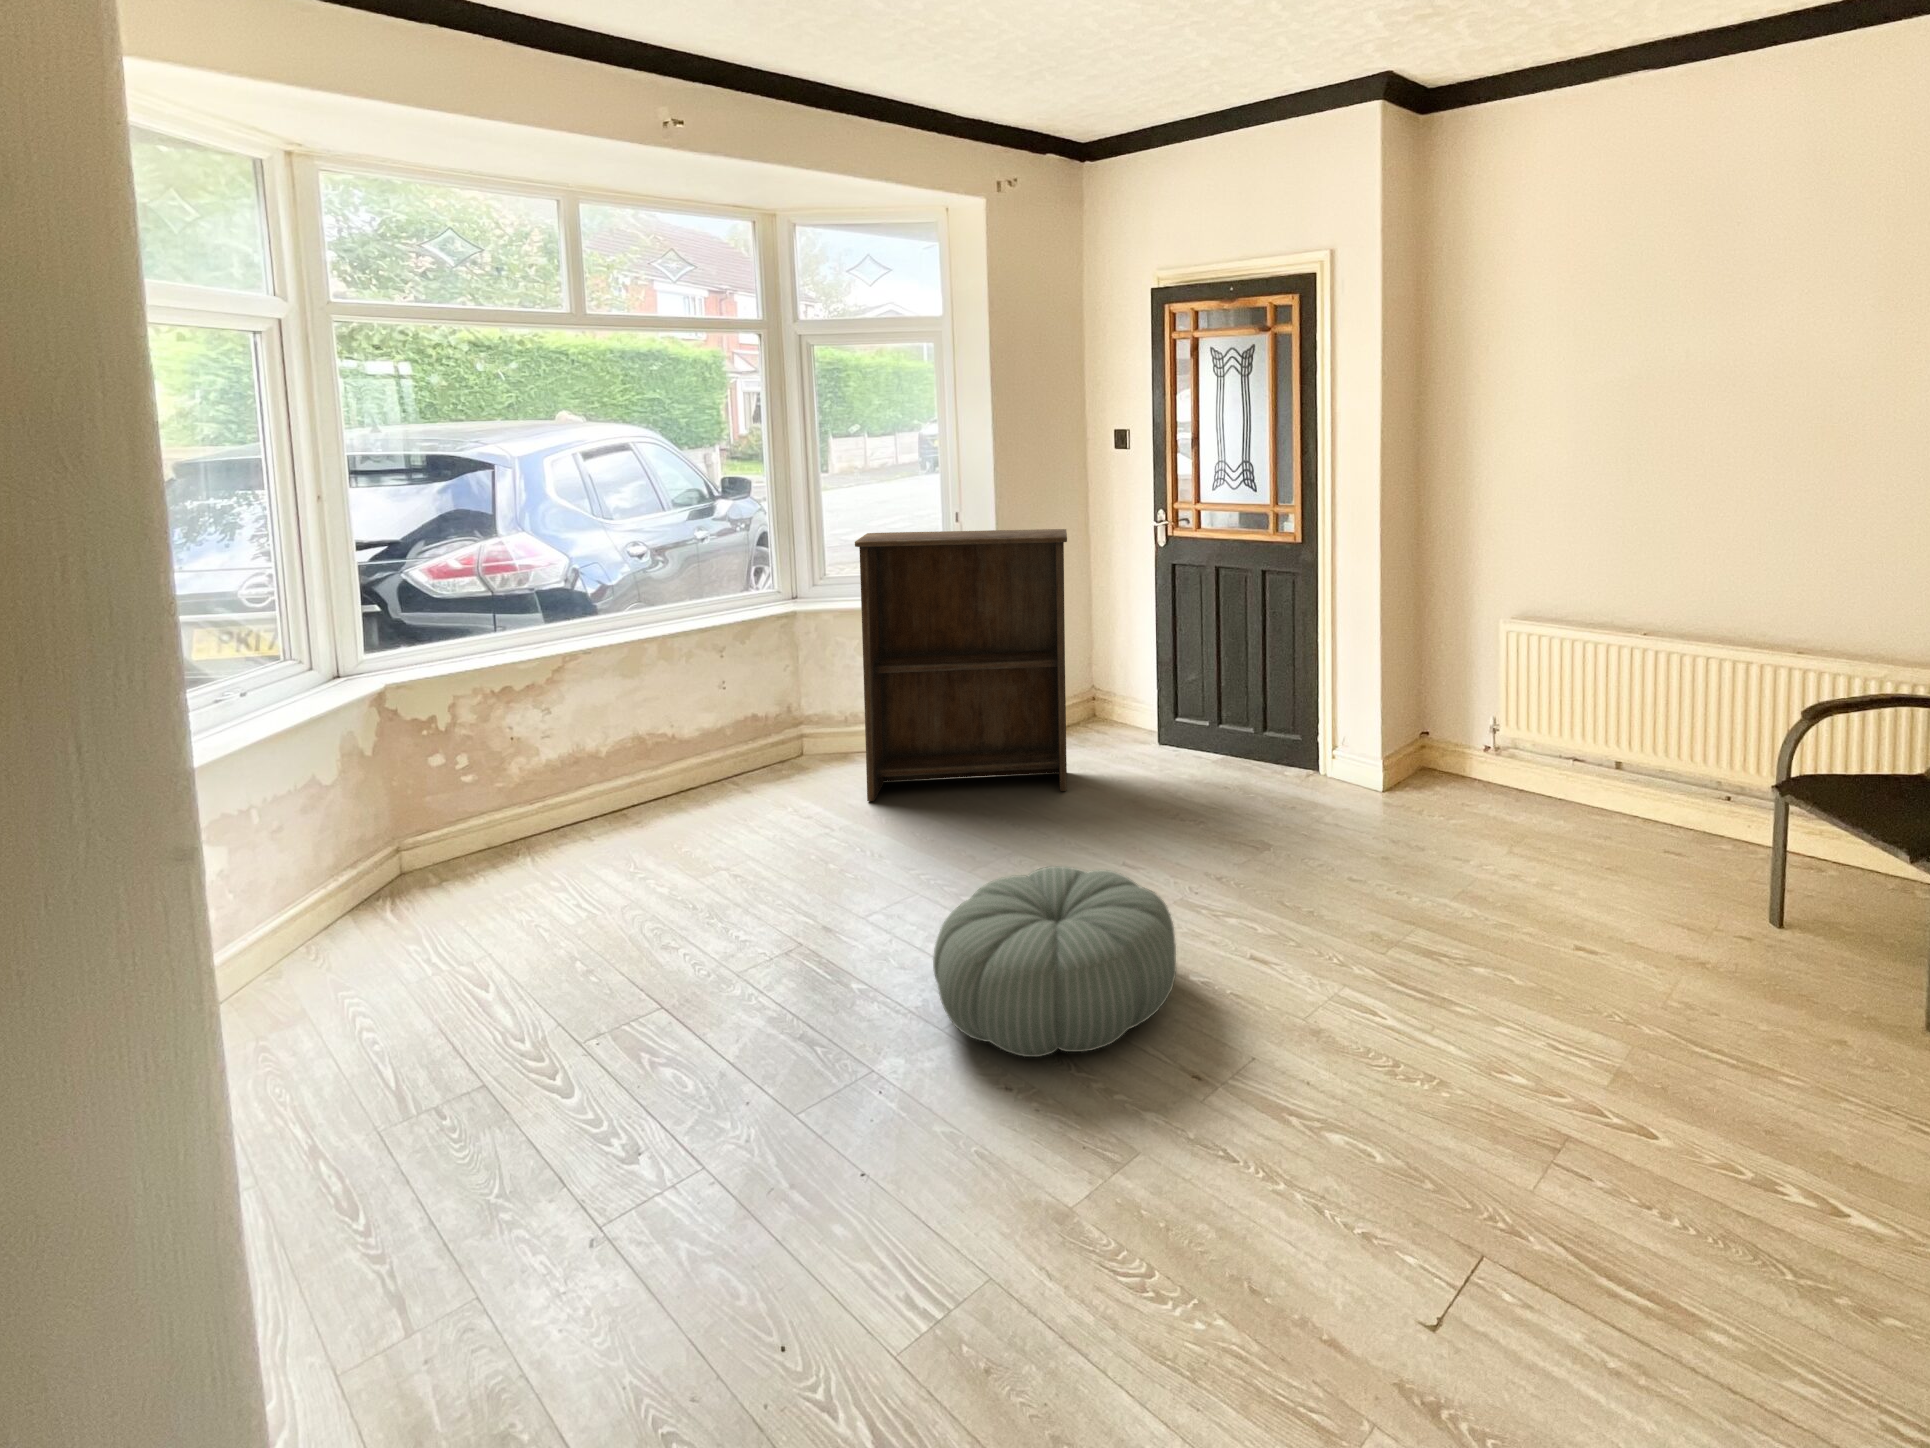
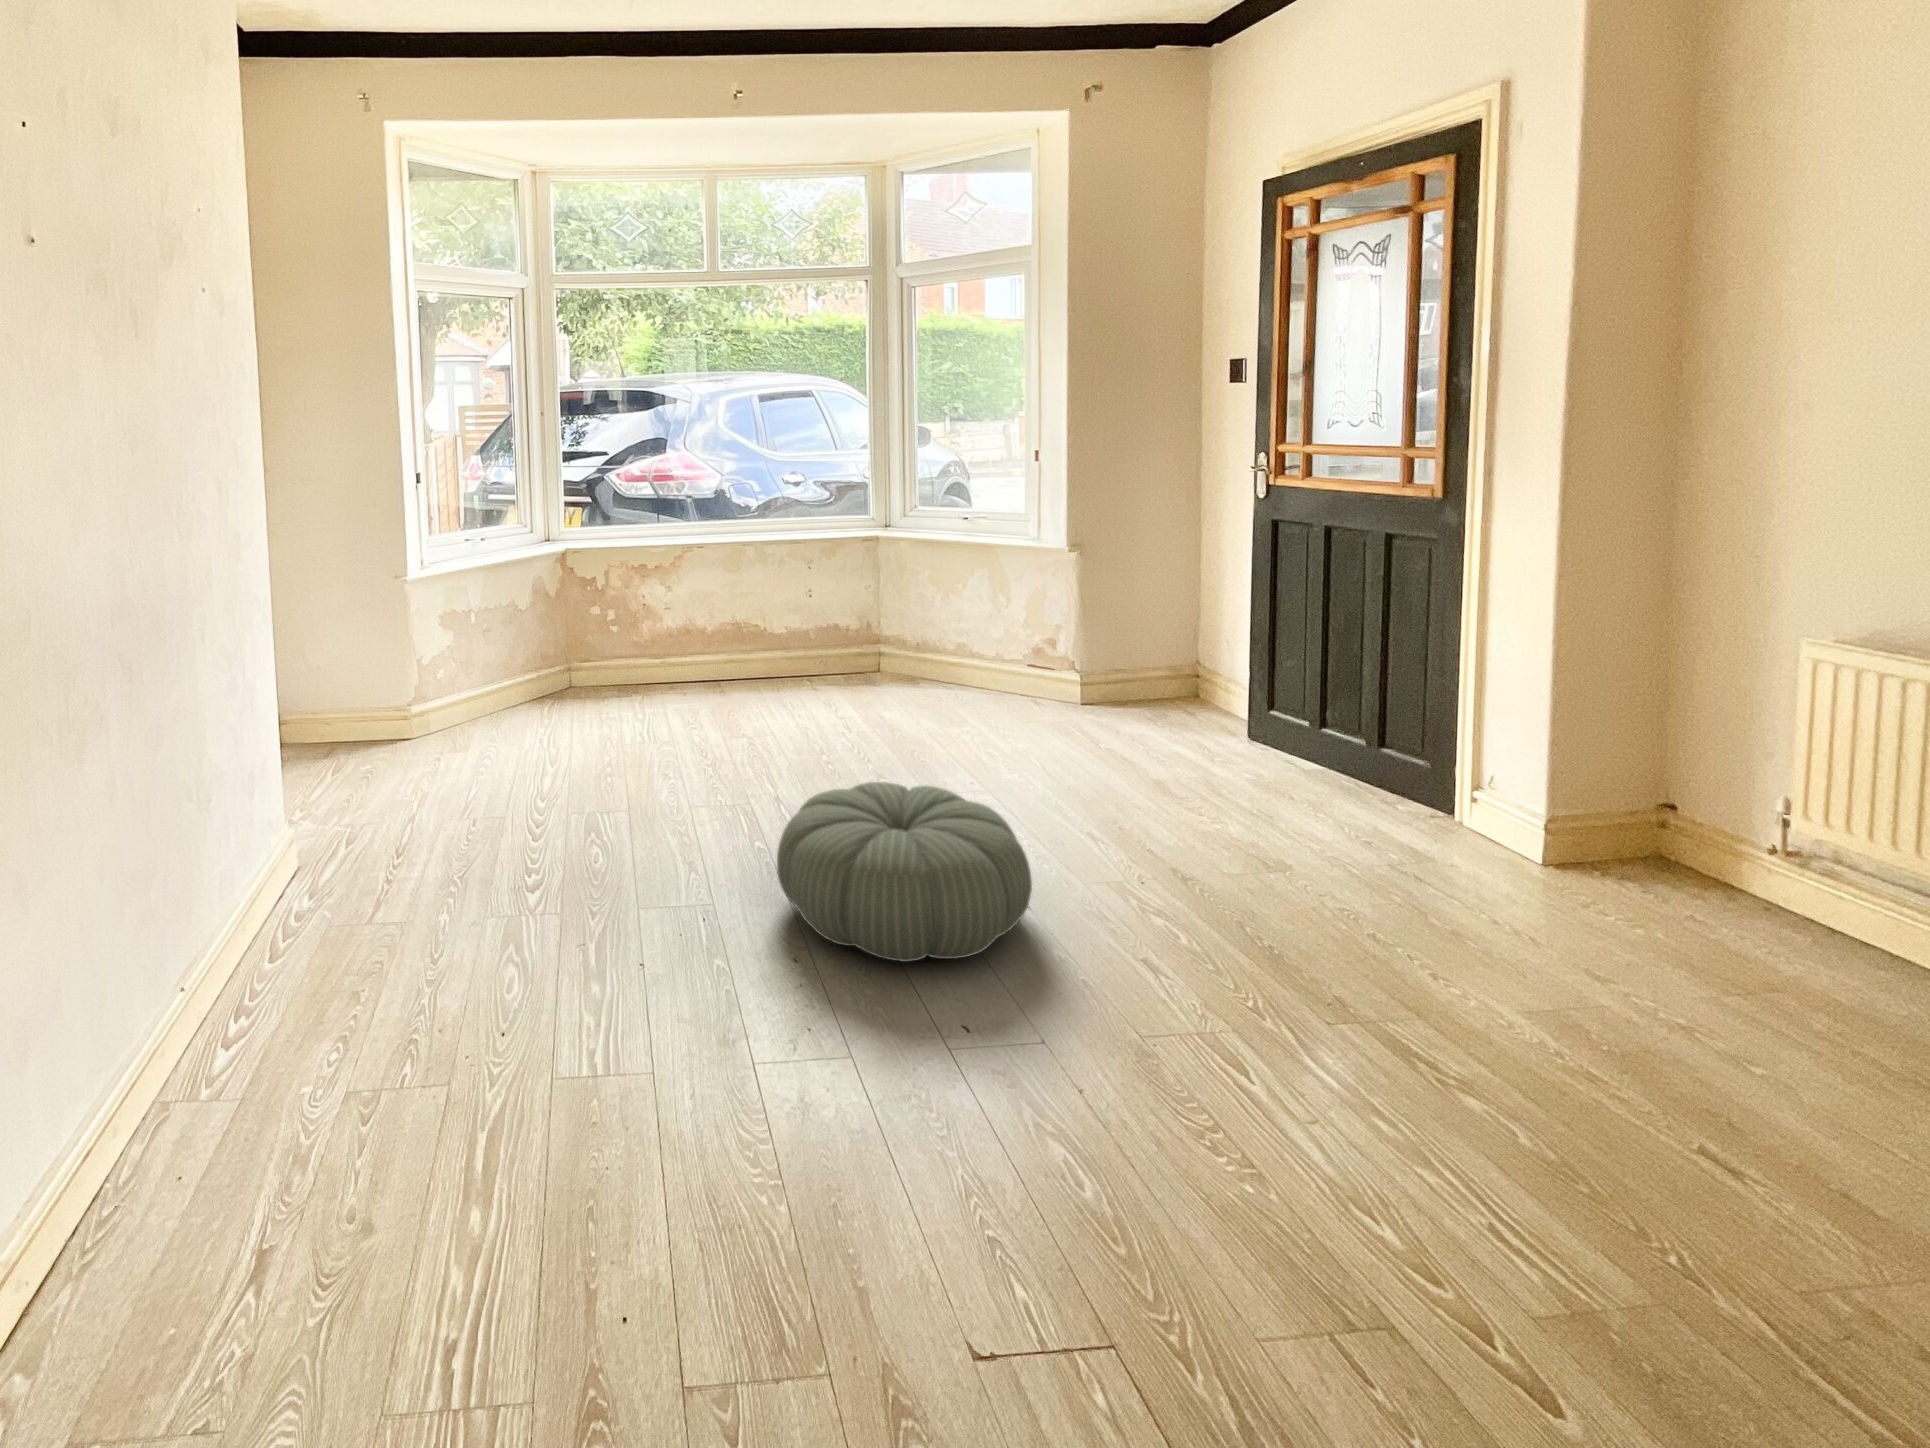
bookshelf: present [855,529,1067,801] -> none [891,463,1119,750]

